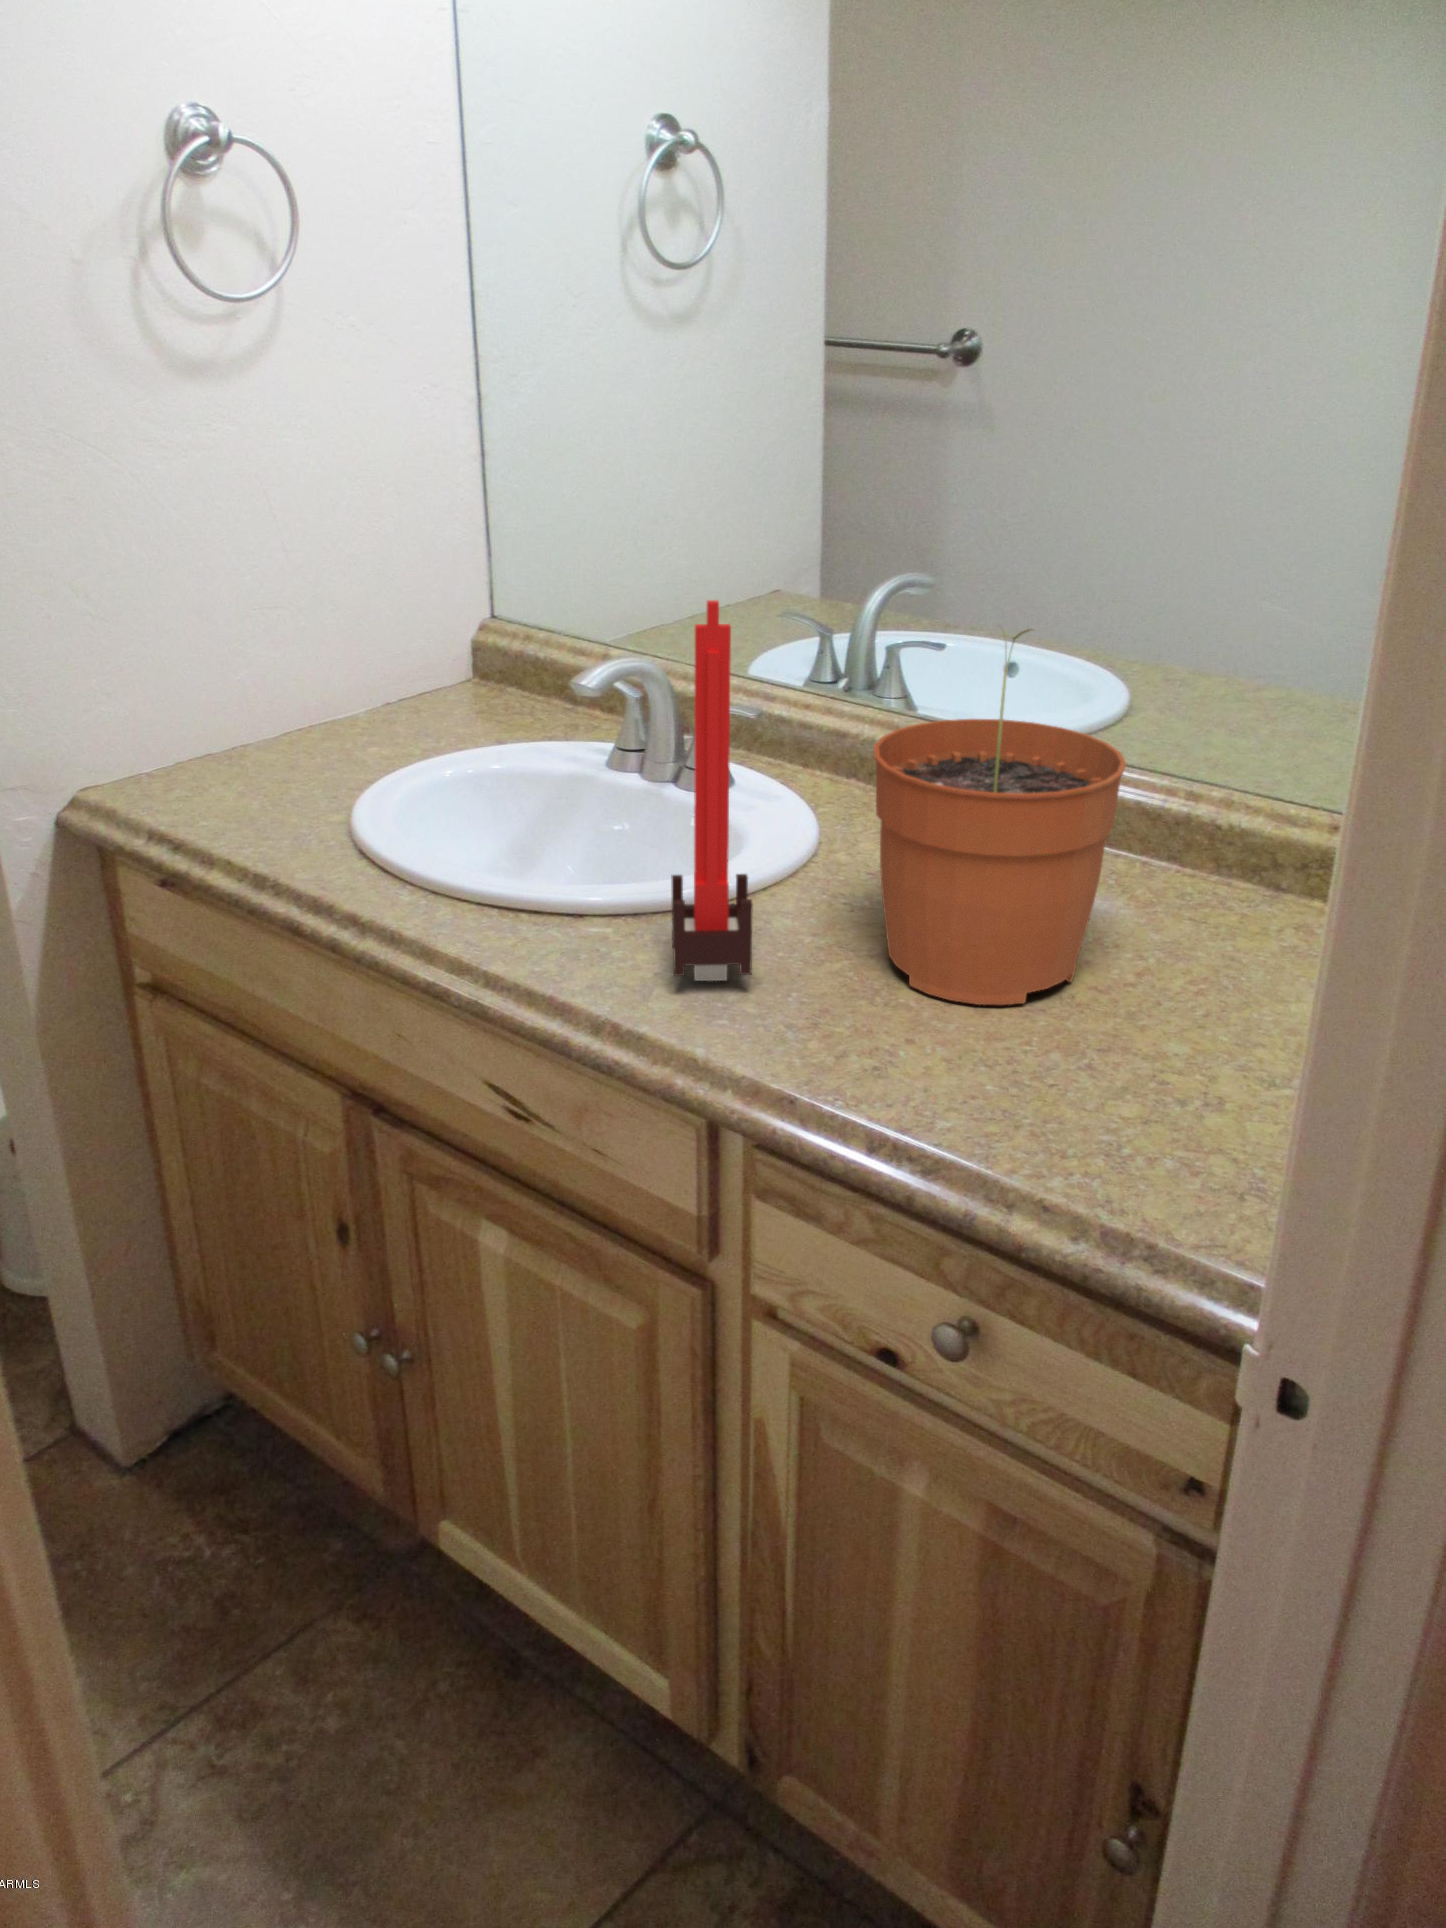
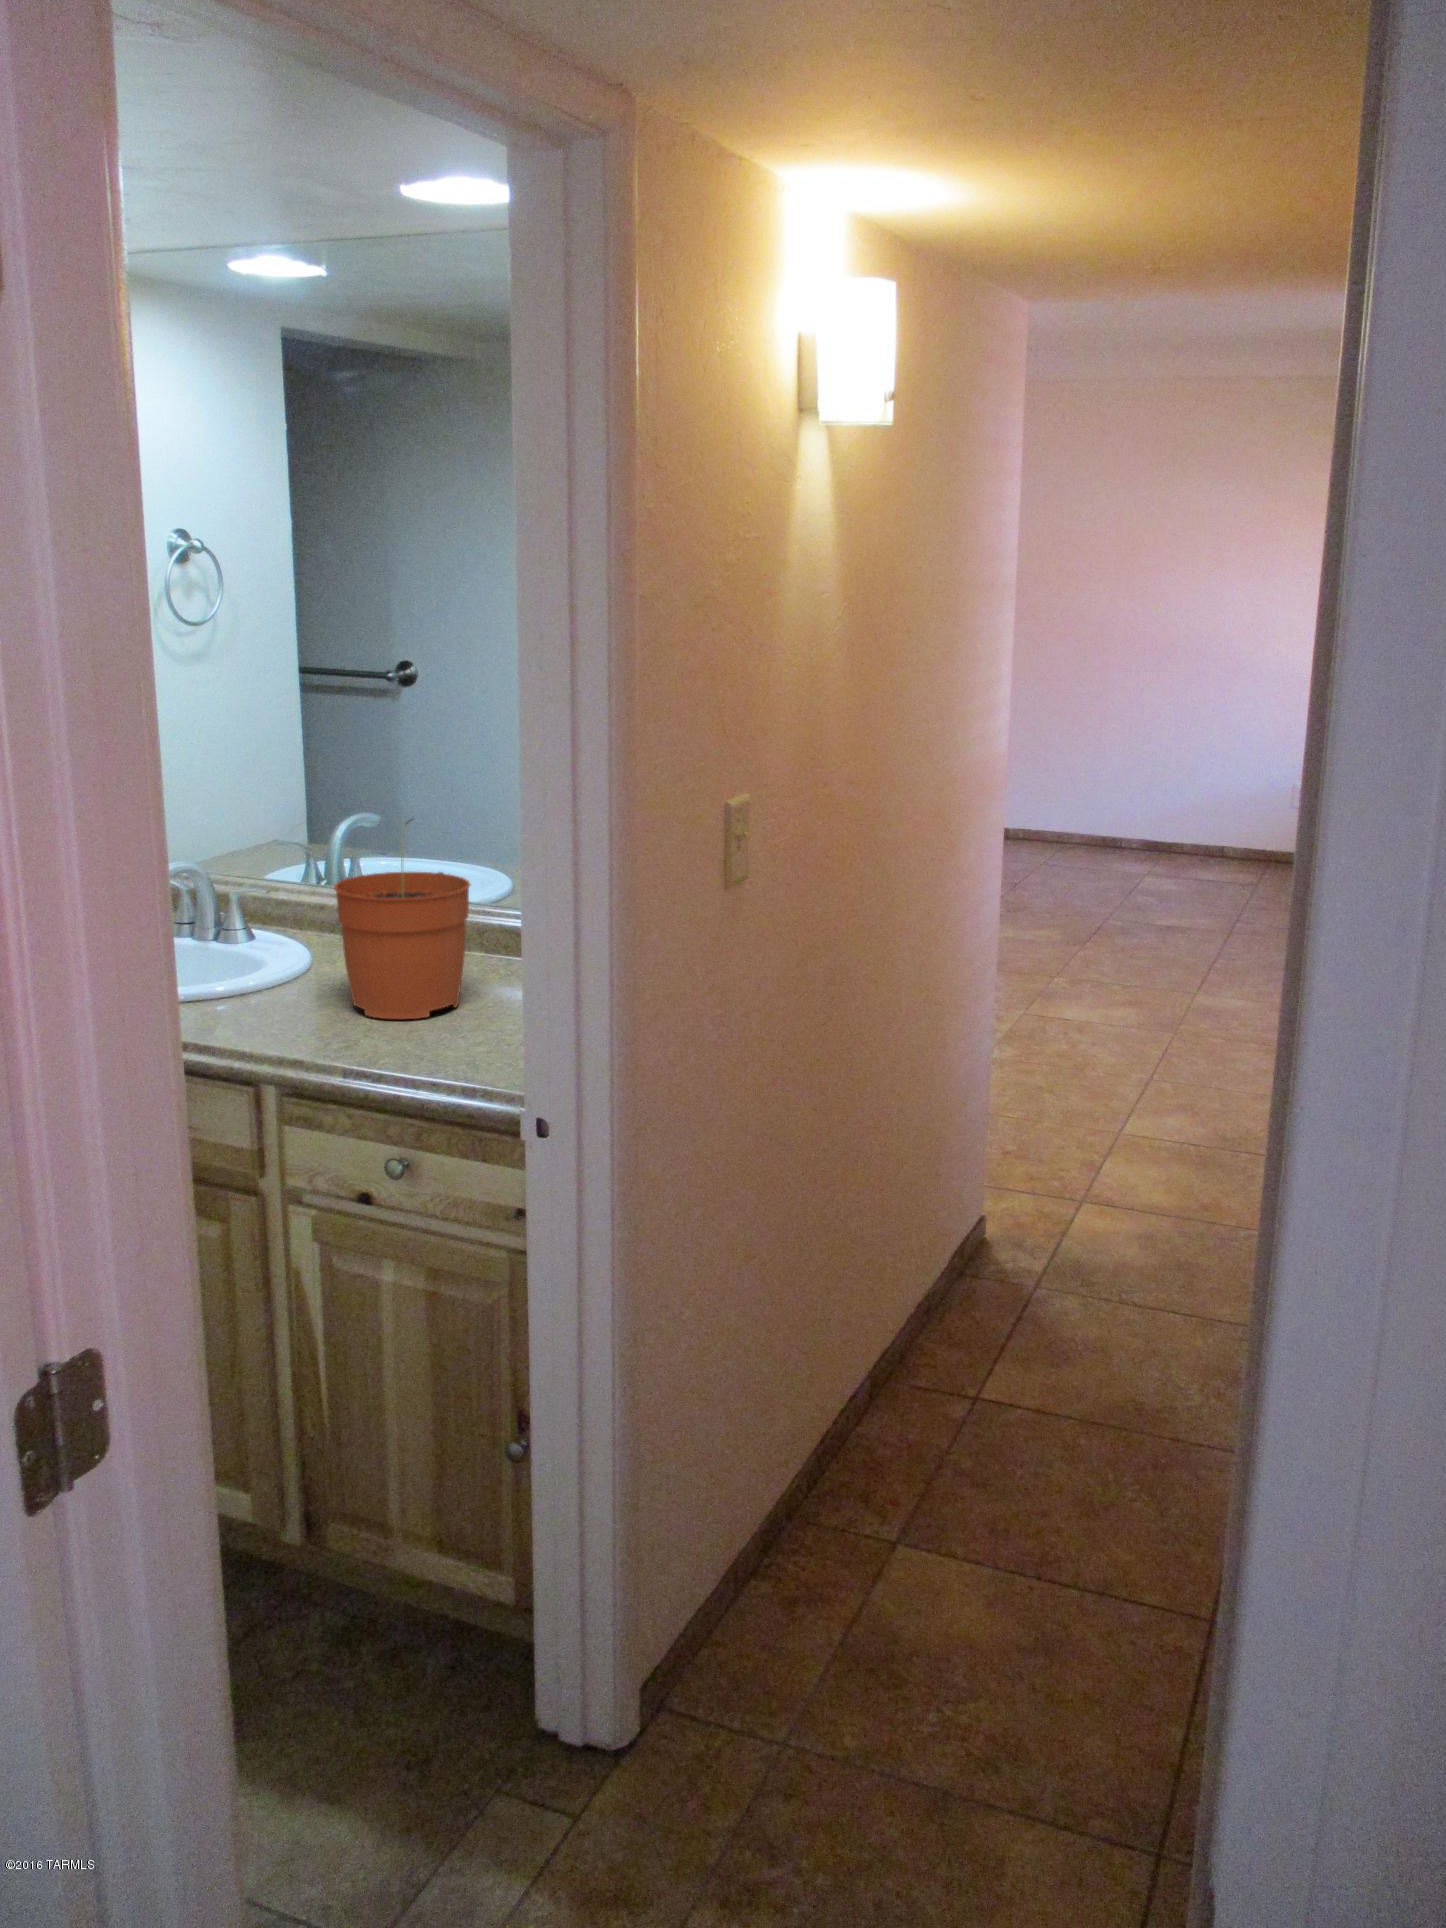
candle: present [671,600,753,981] -> none [222,807,273,1023]

